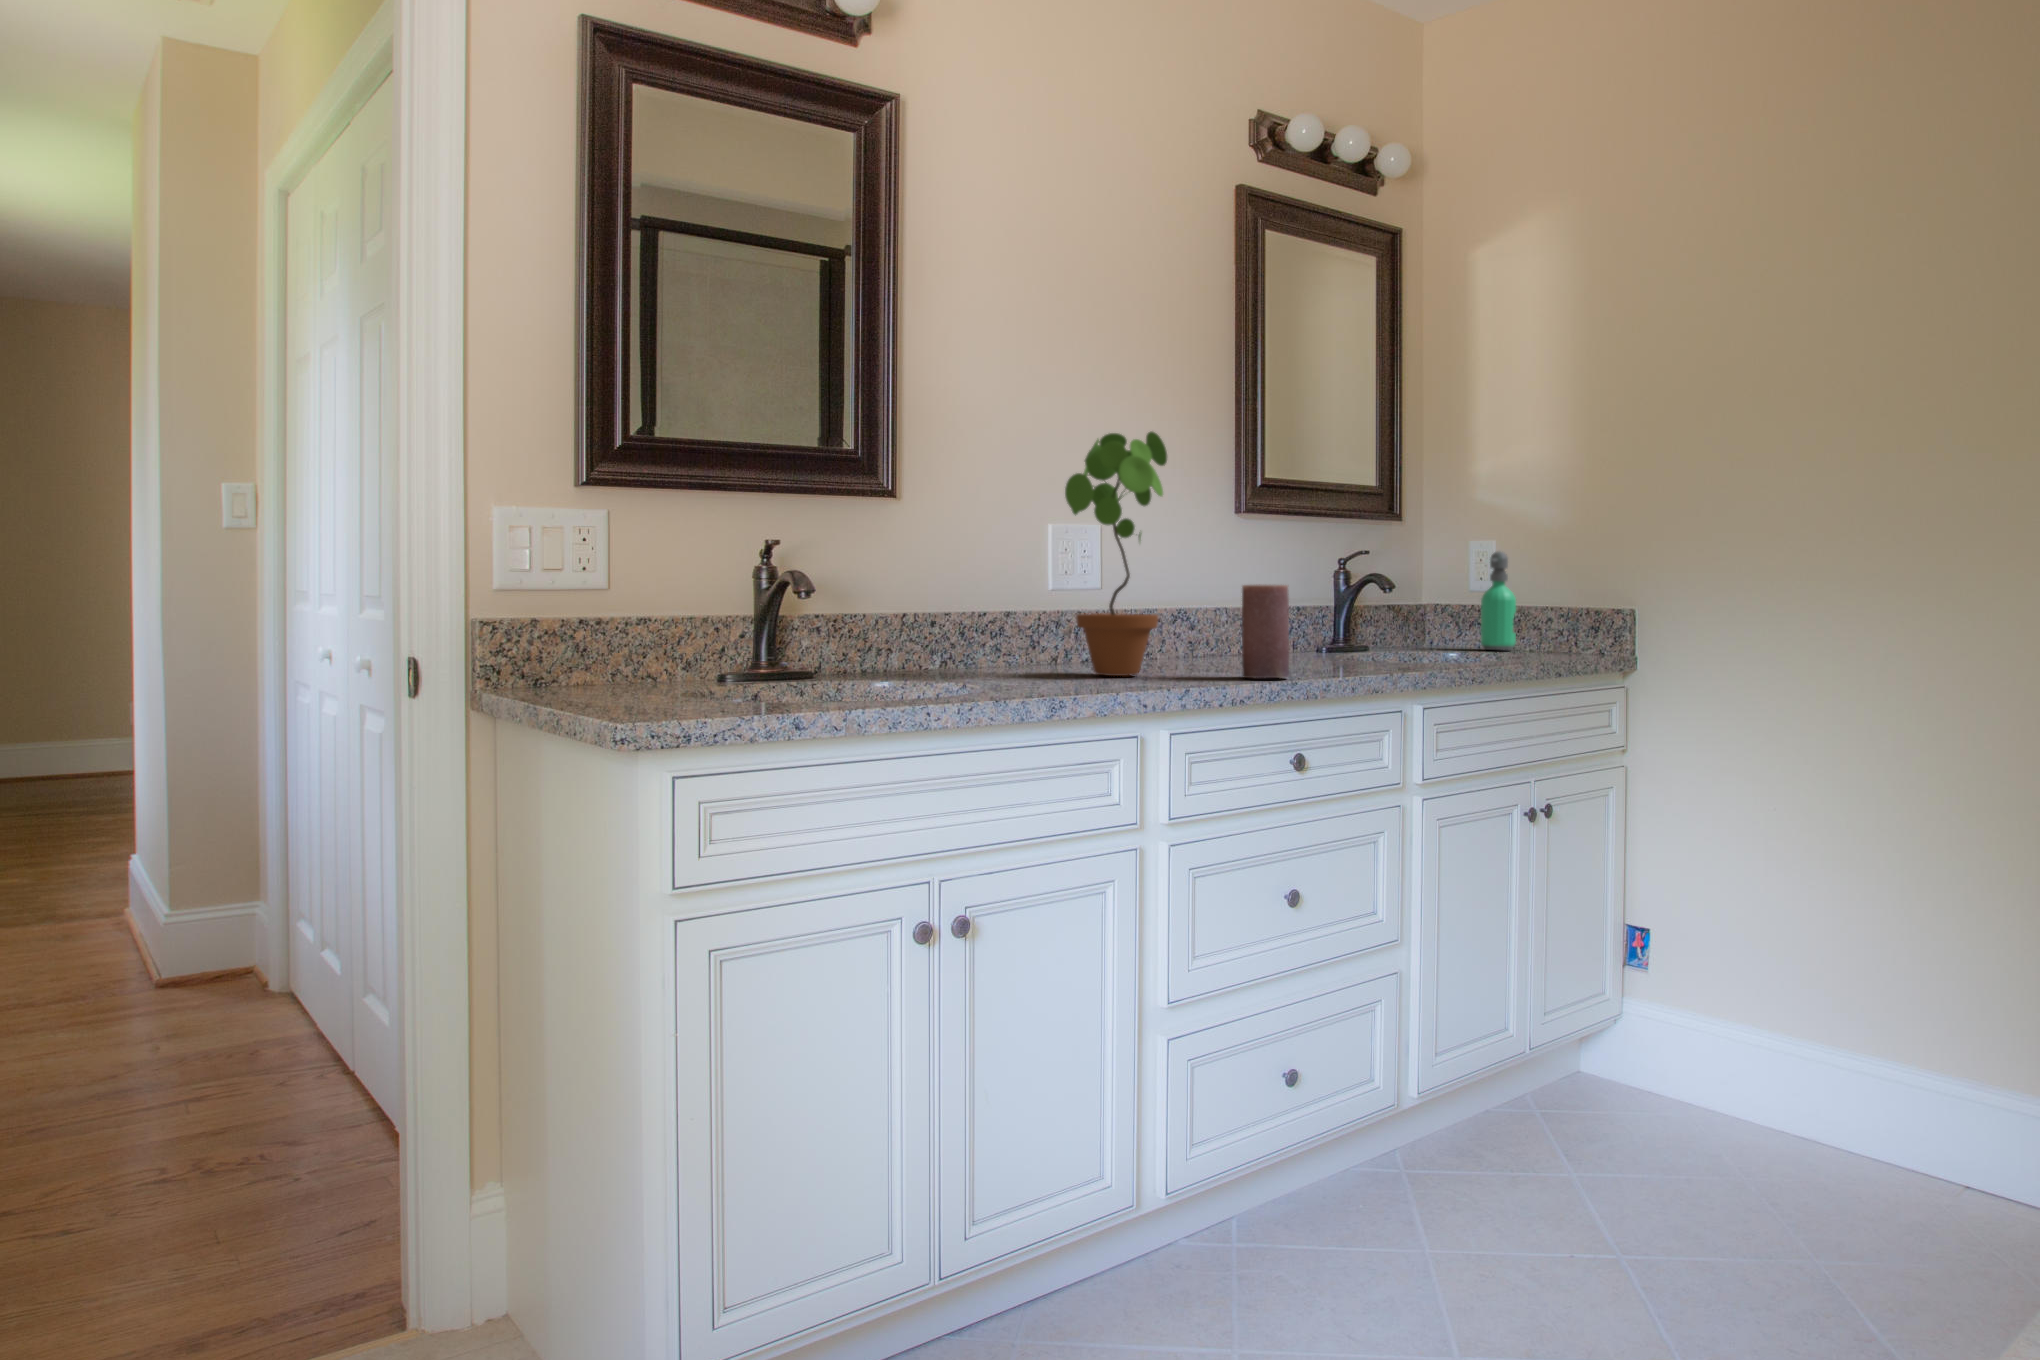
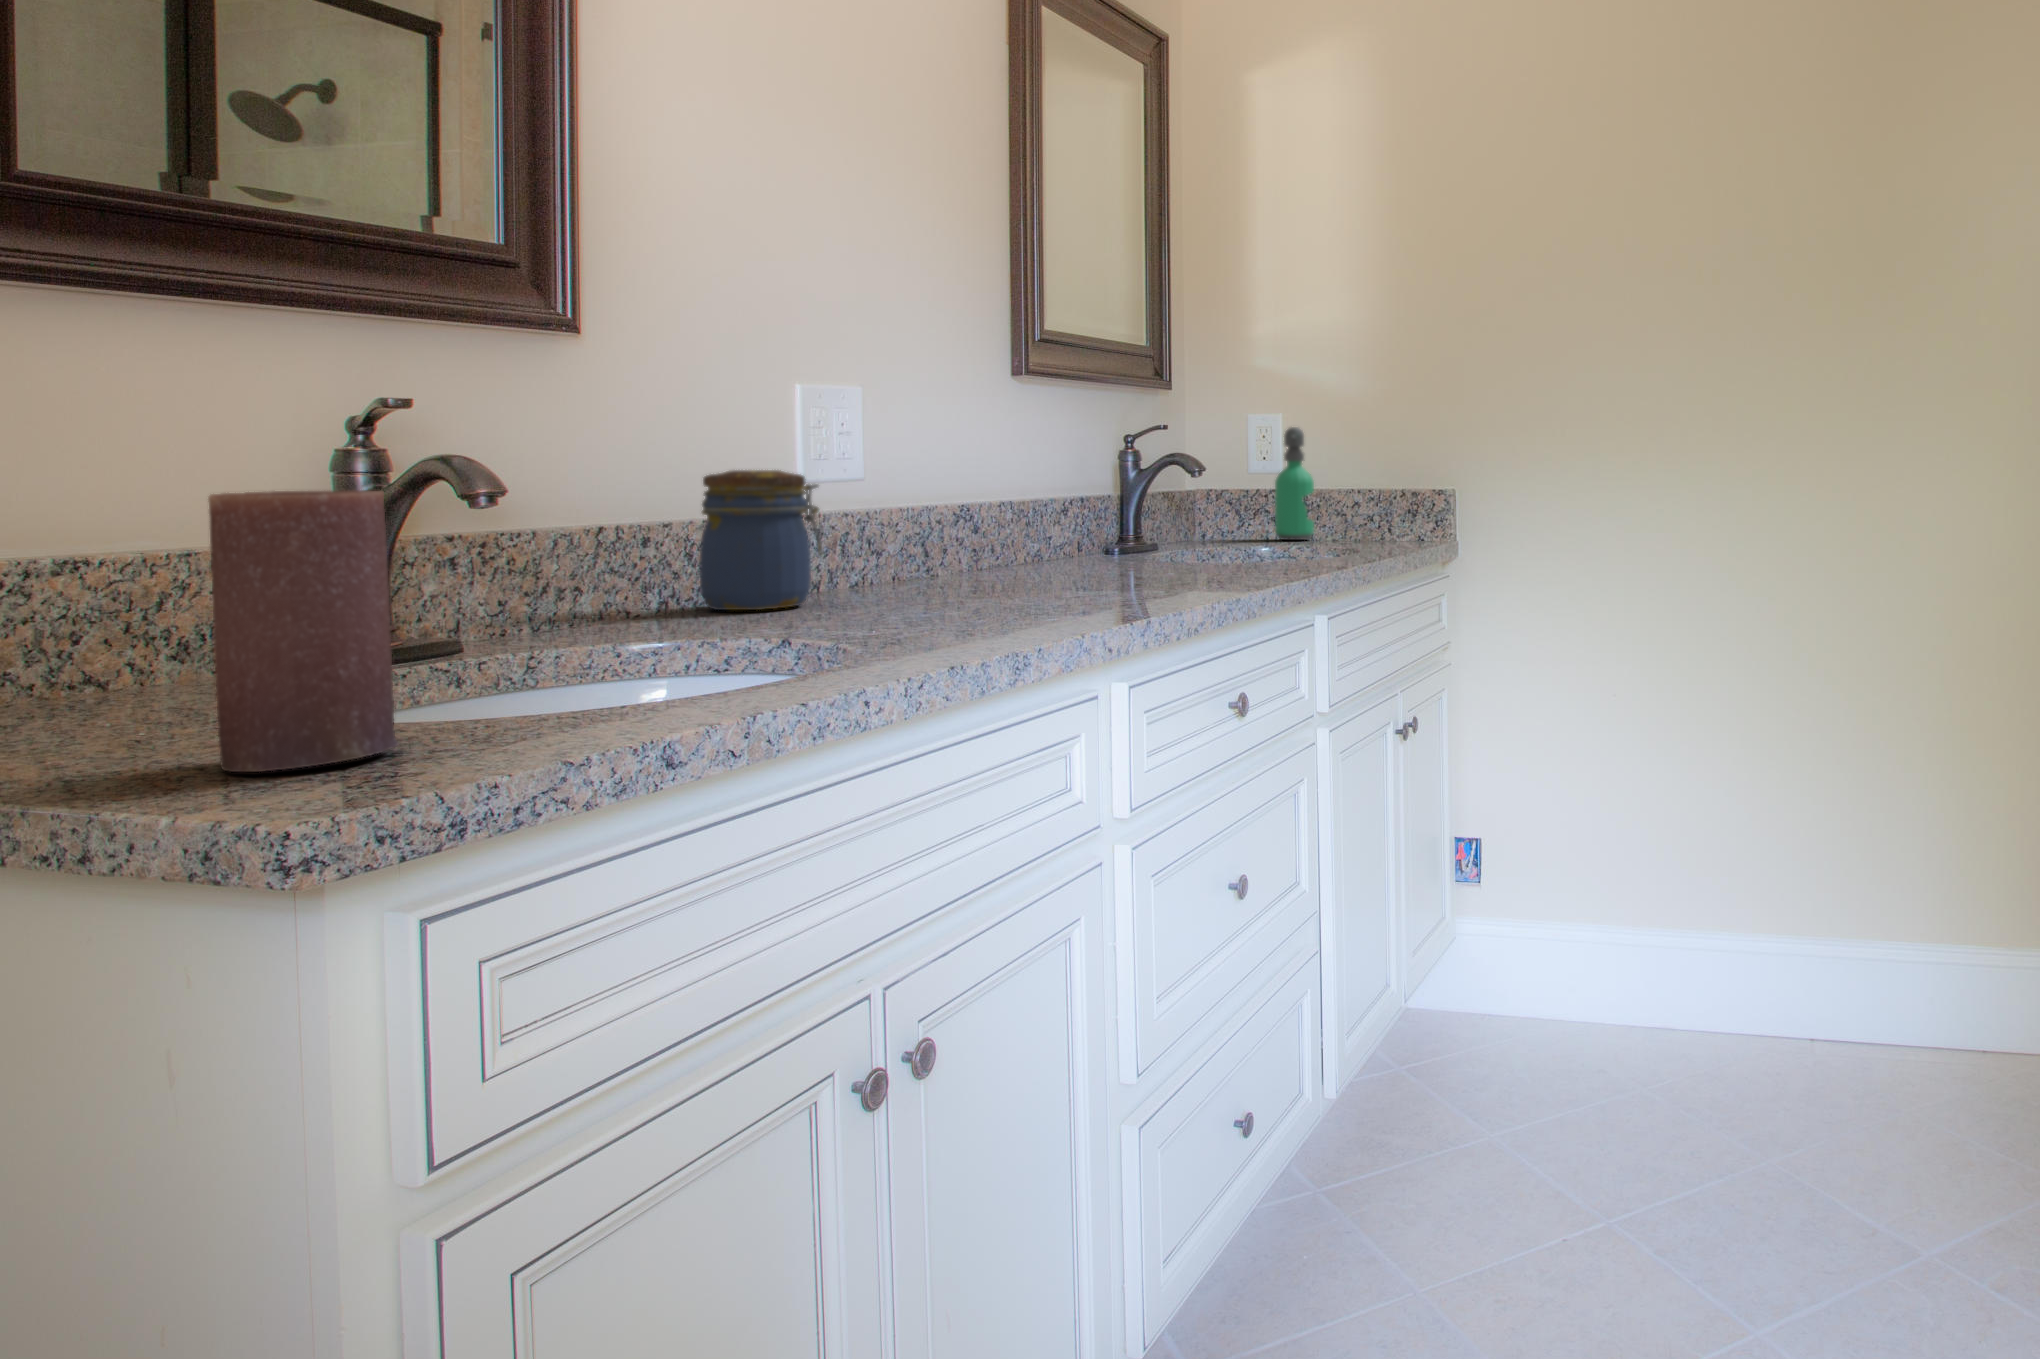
potted plant: present [1065,432,1167,676] -> none [913,252,1051,607]
jar: none [964,581,1034,670] -> present [700,470,822,610]
candle: present [1242,585,1289,678] -> present [208,490,398,772]

